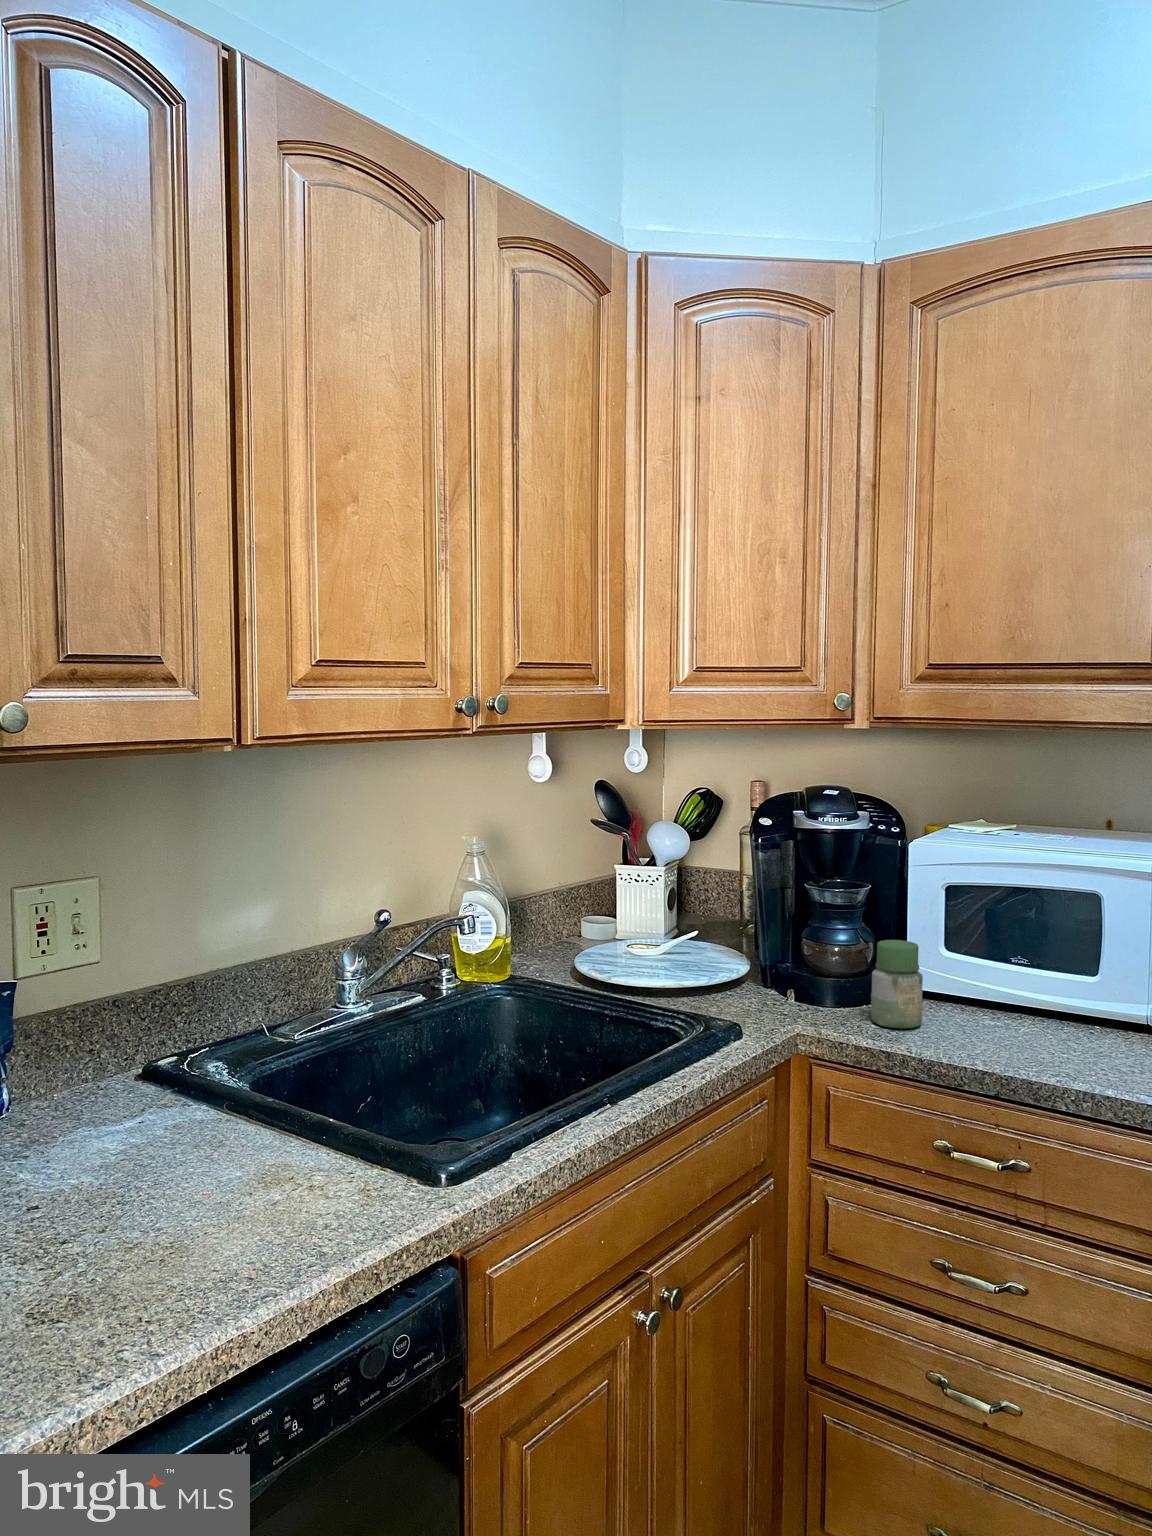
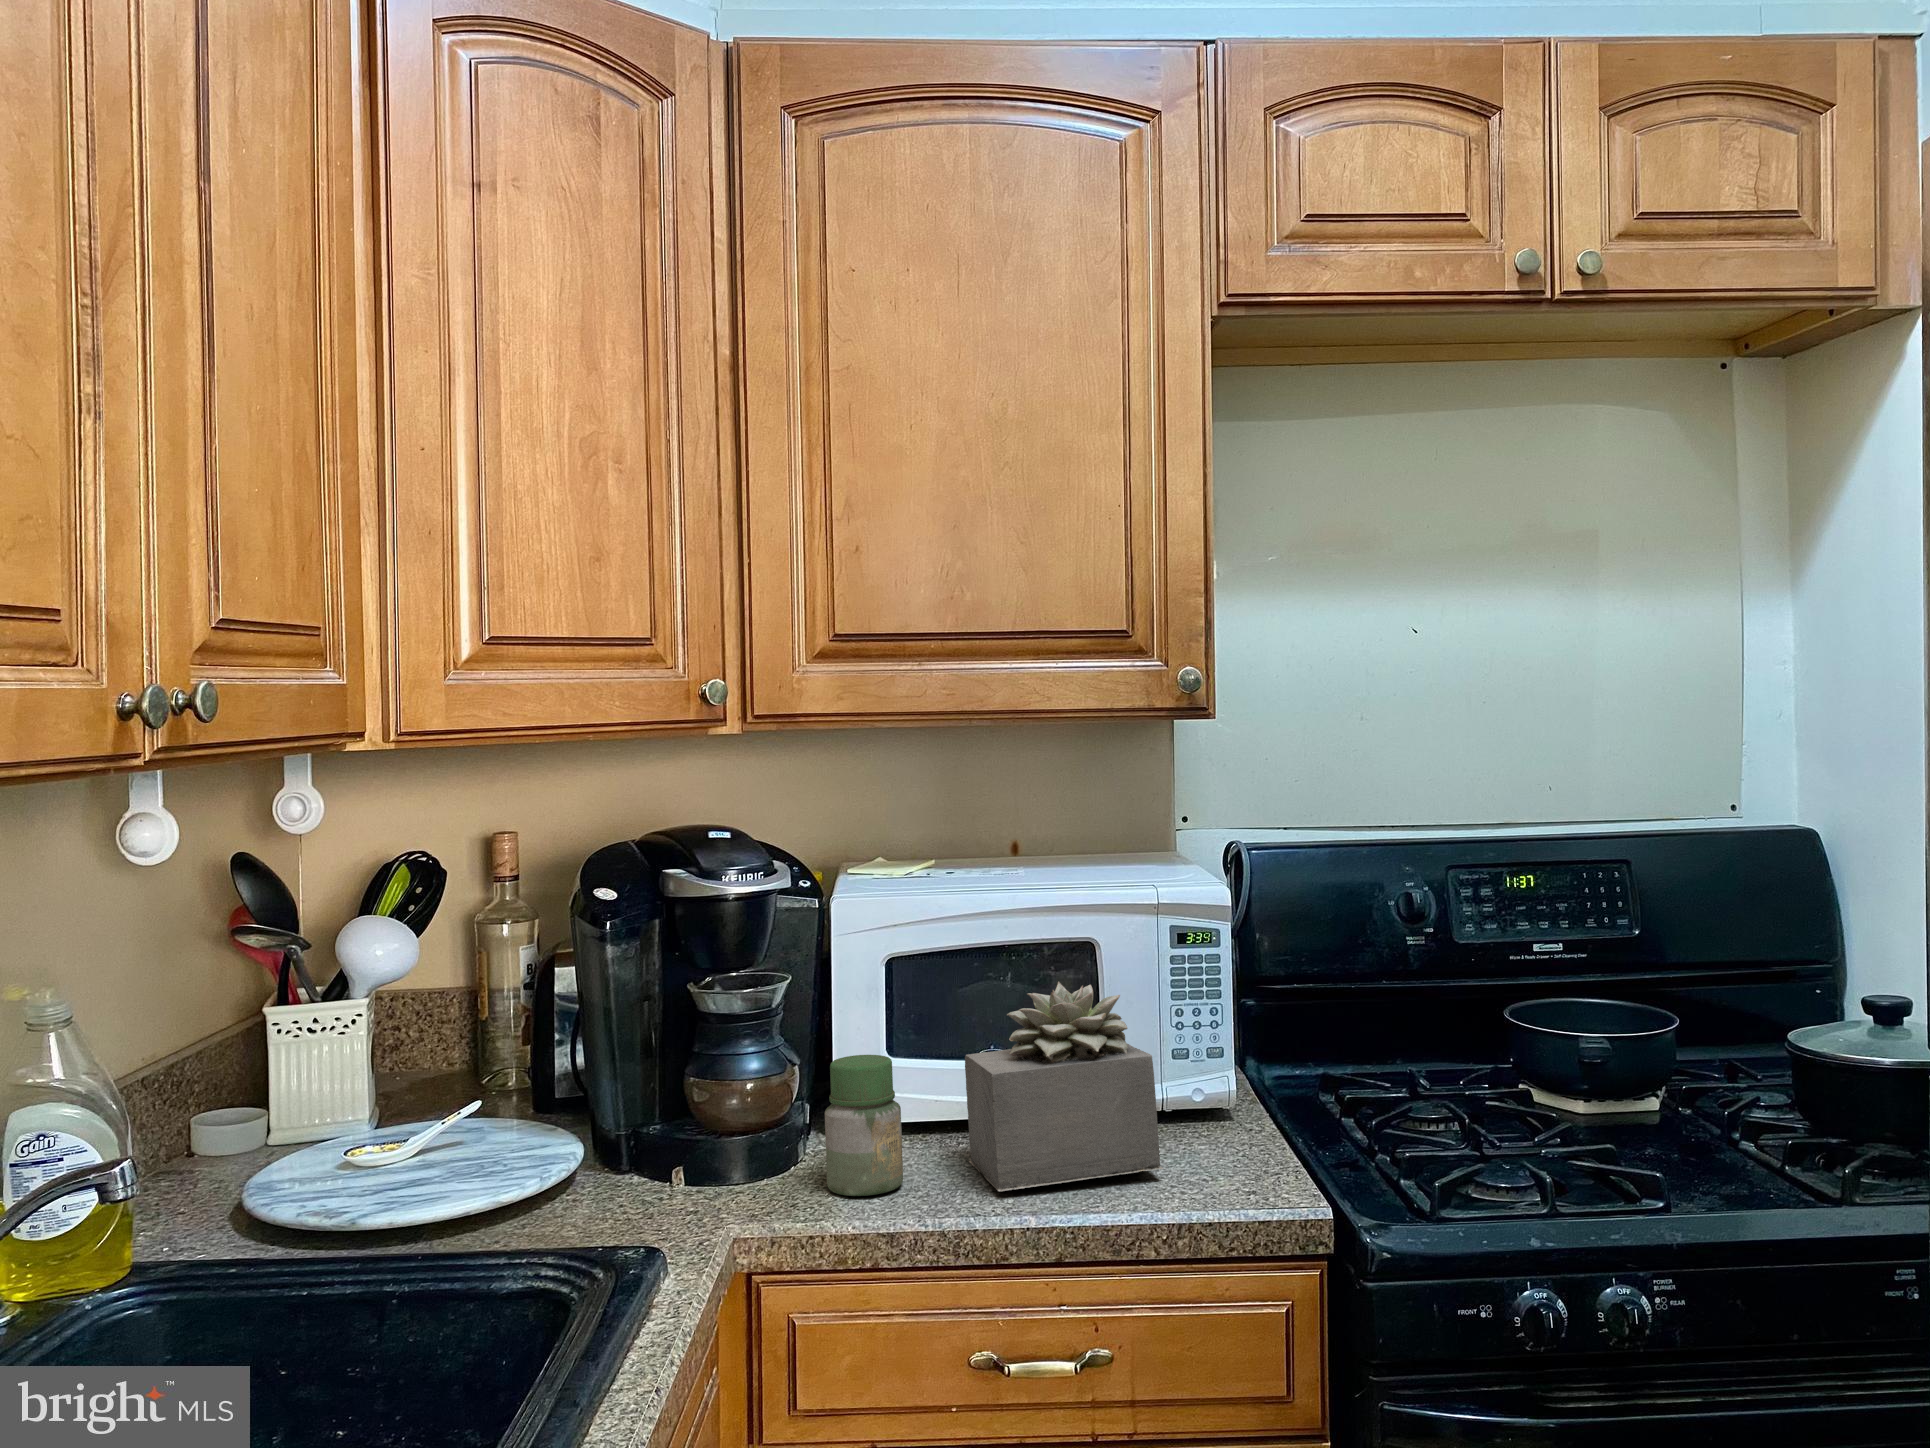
succulent plant: none [973,914,1104,1057] -> present [965,982,1163,1191]

